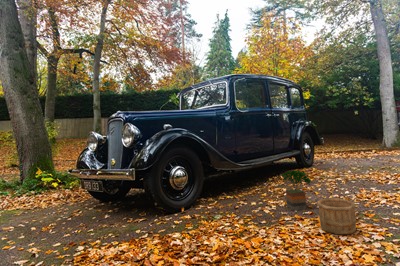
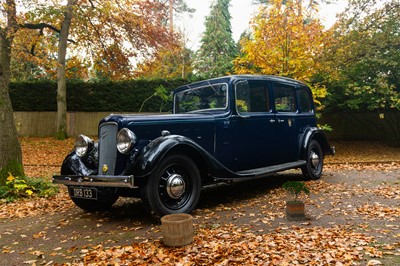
wooden bucket: present [317,198,356,234] -> present [161,213,193,246]

